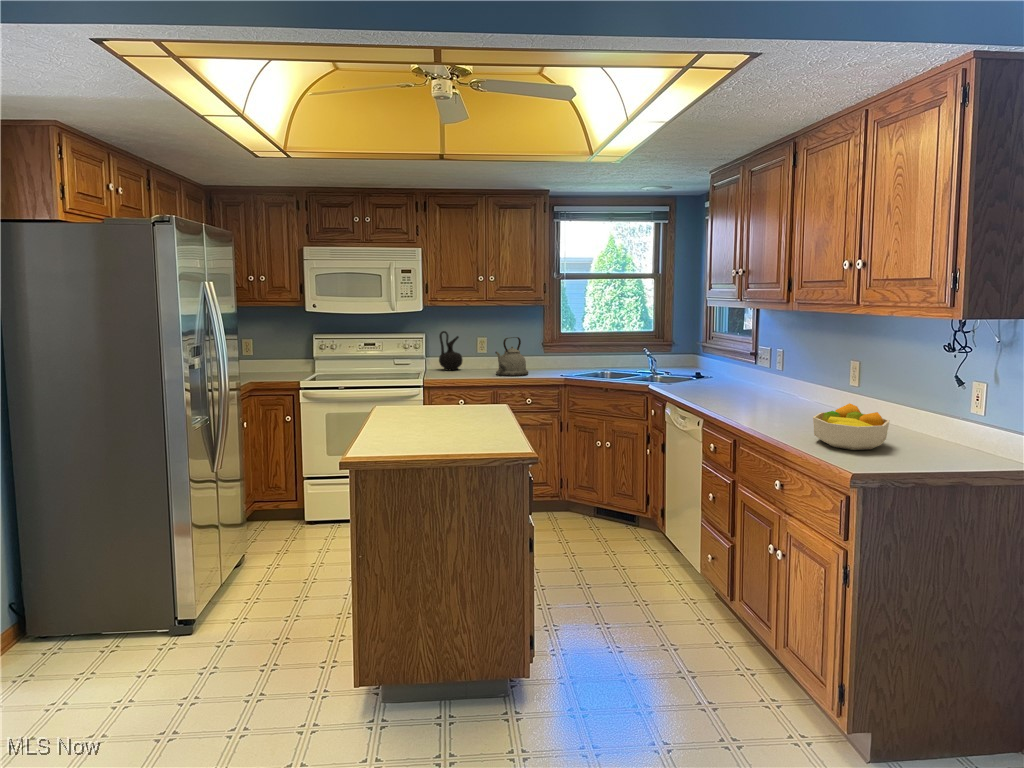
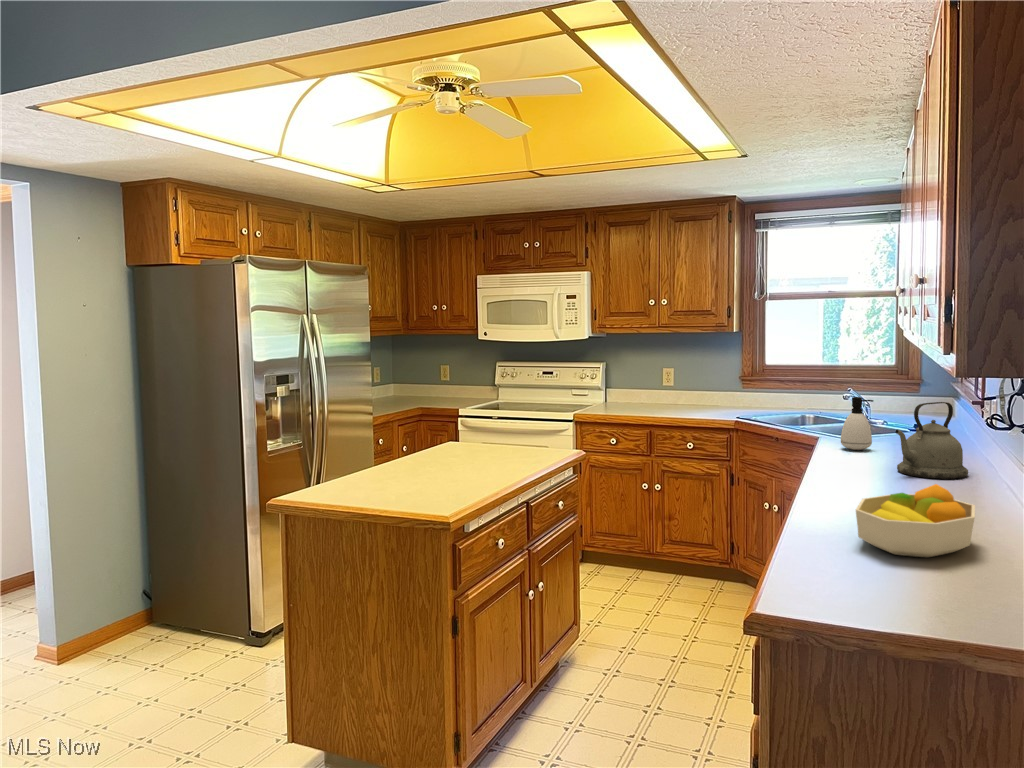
ceramic jug: present [439,331,463,370] -> none [618,361,645,405]
kettle: present [495,337,528,376] -> present [895,402,968,479]
soap dispenser: none [679,353,703,393] -> present [841,397,873,450]

